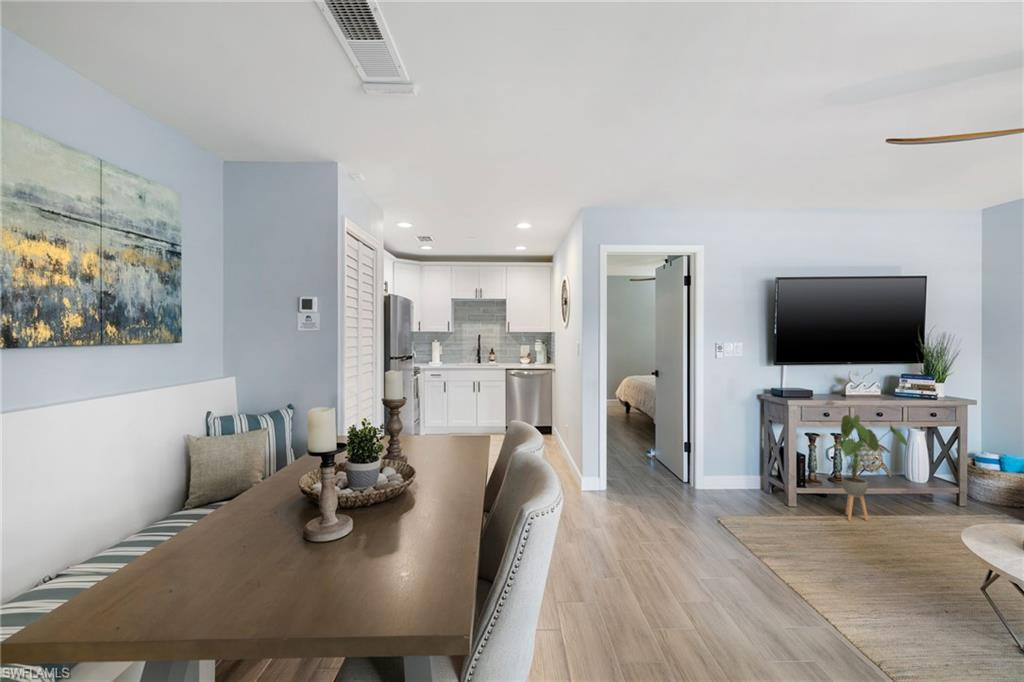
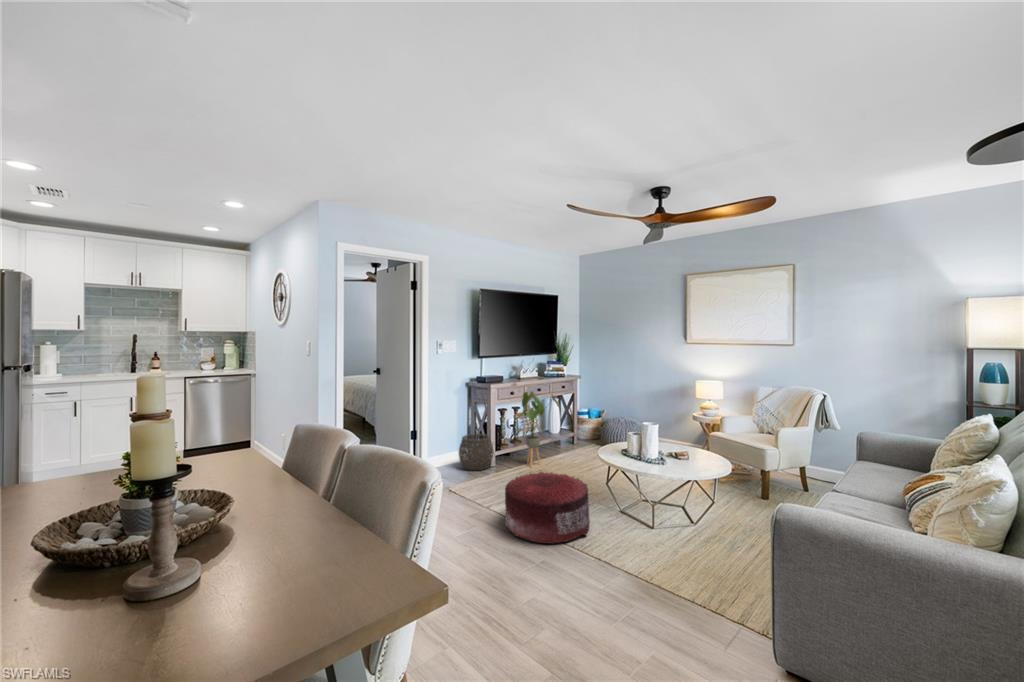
woven basket: none [740,459,791,507] -> present [459,434,494,470]
pouf: none [760,525,903,638] -> present [505,472,590,544]

